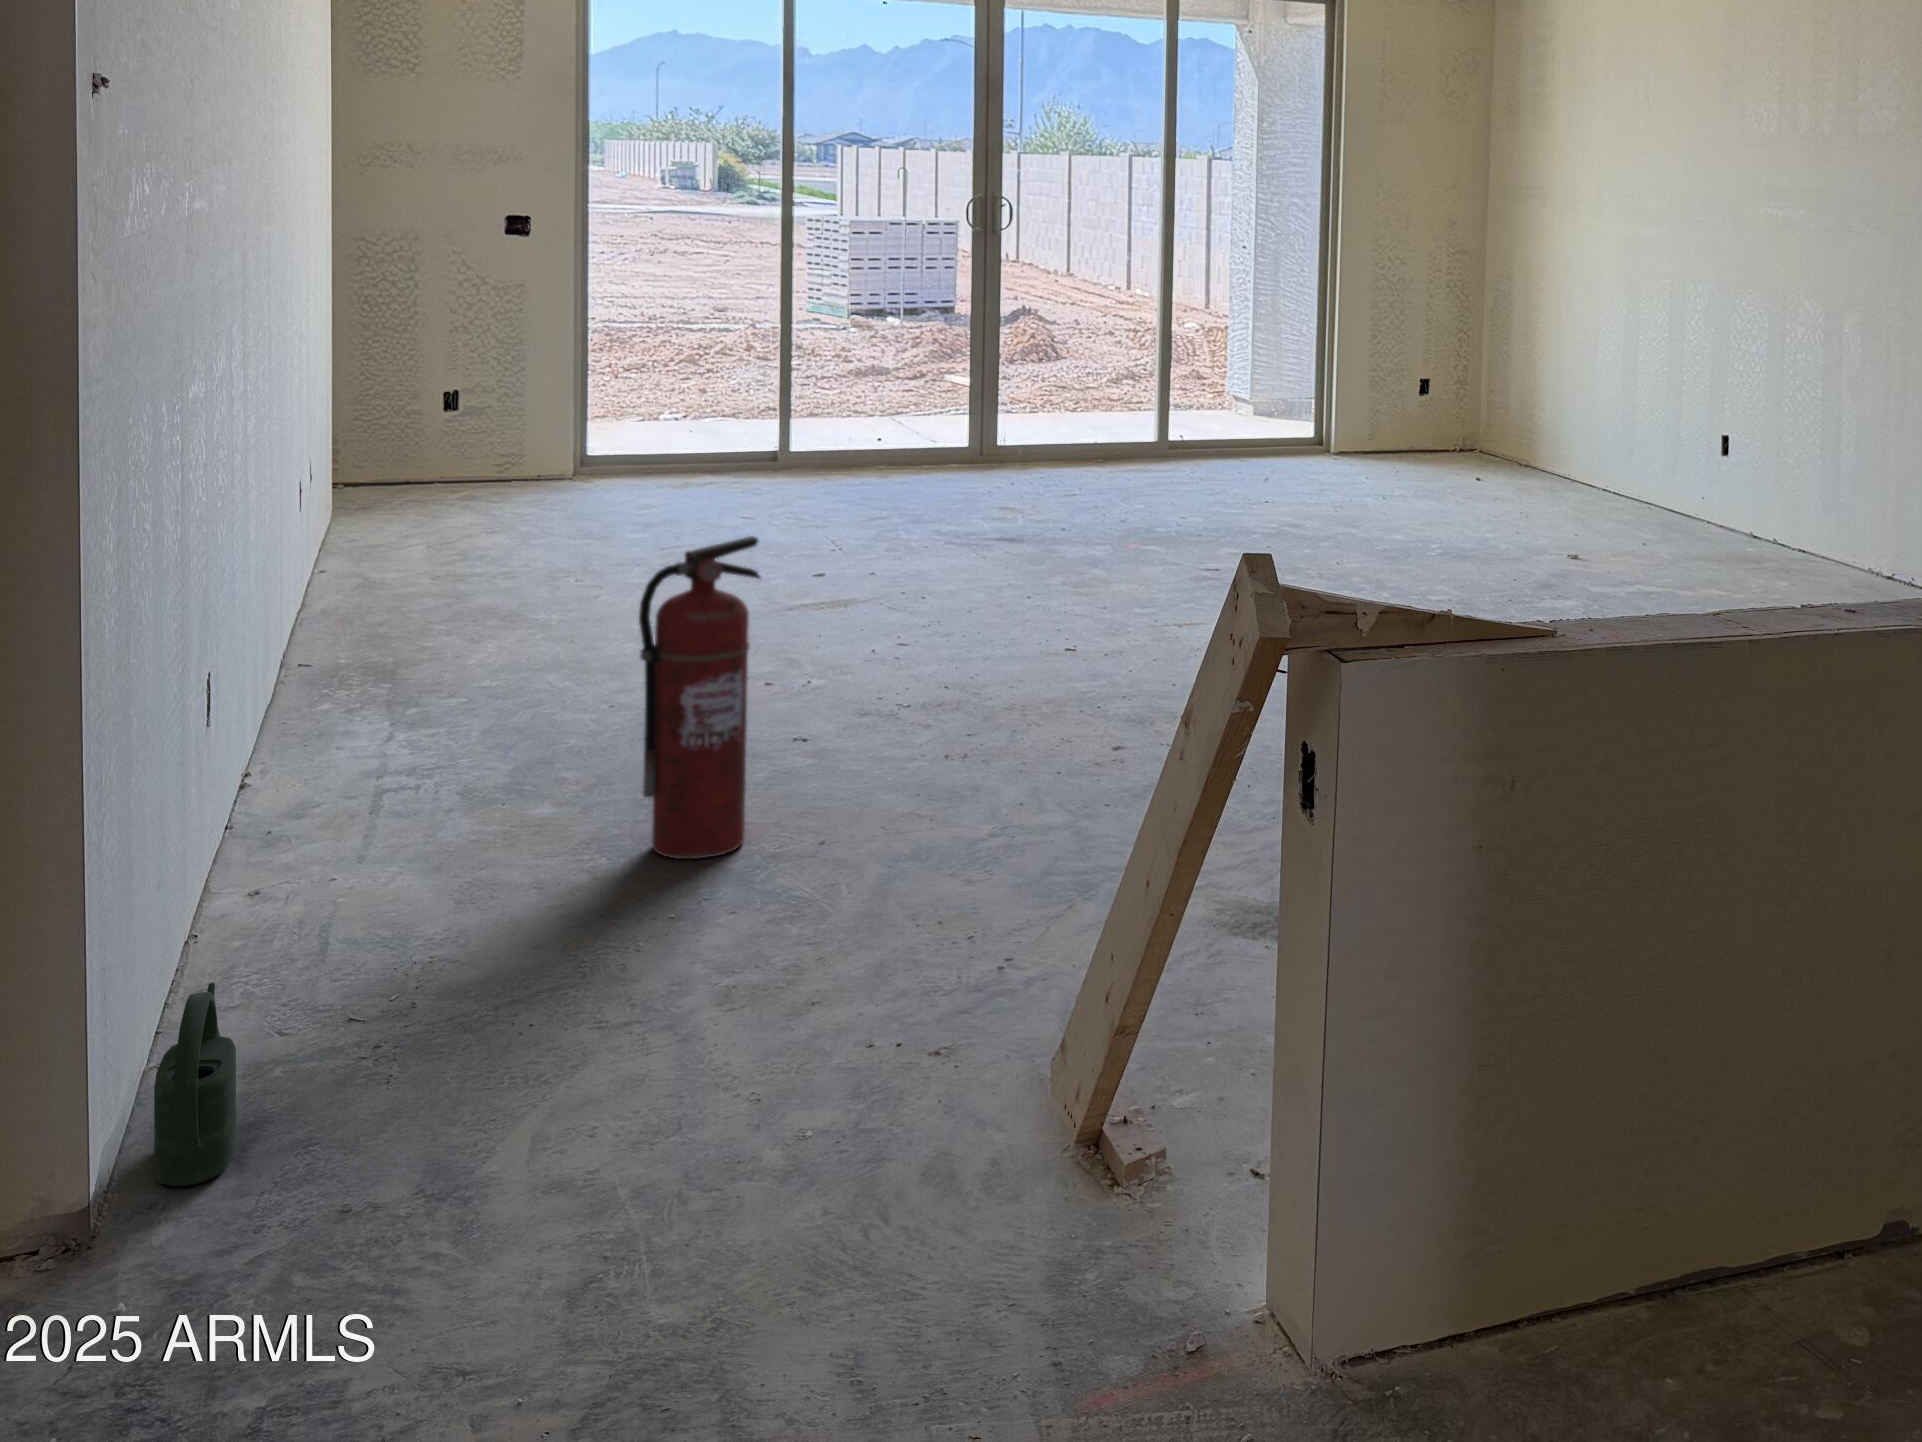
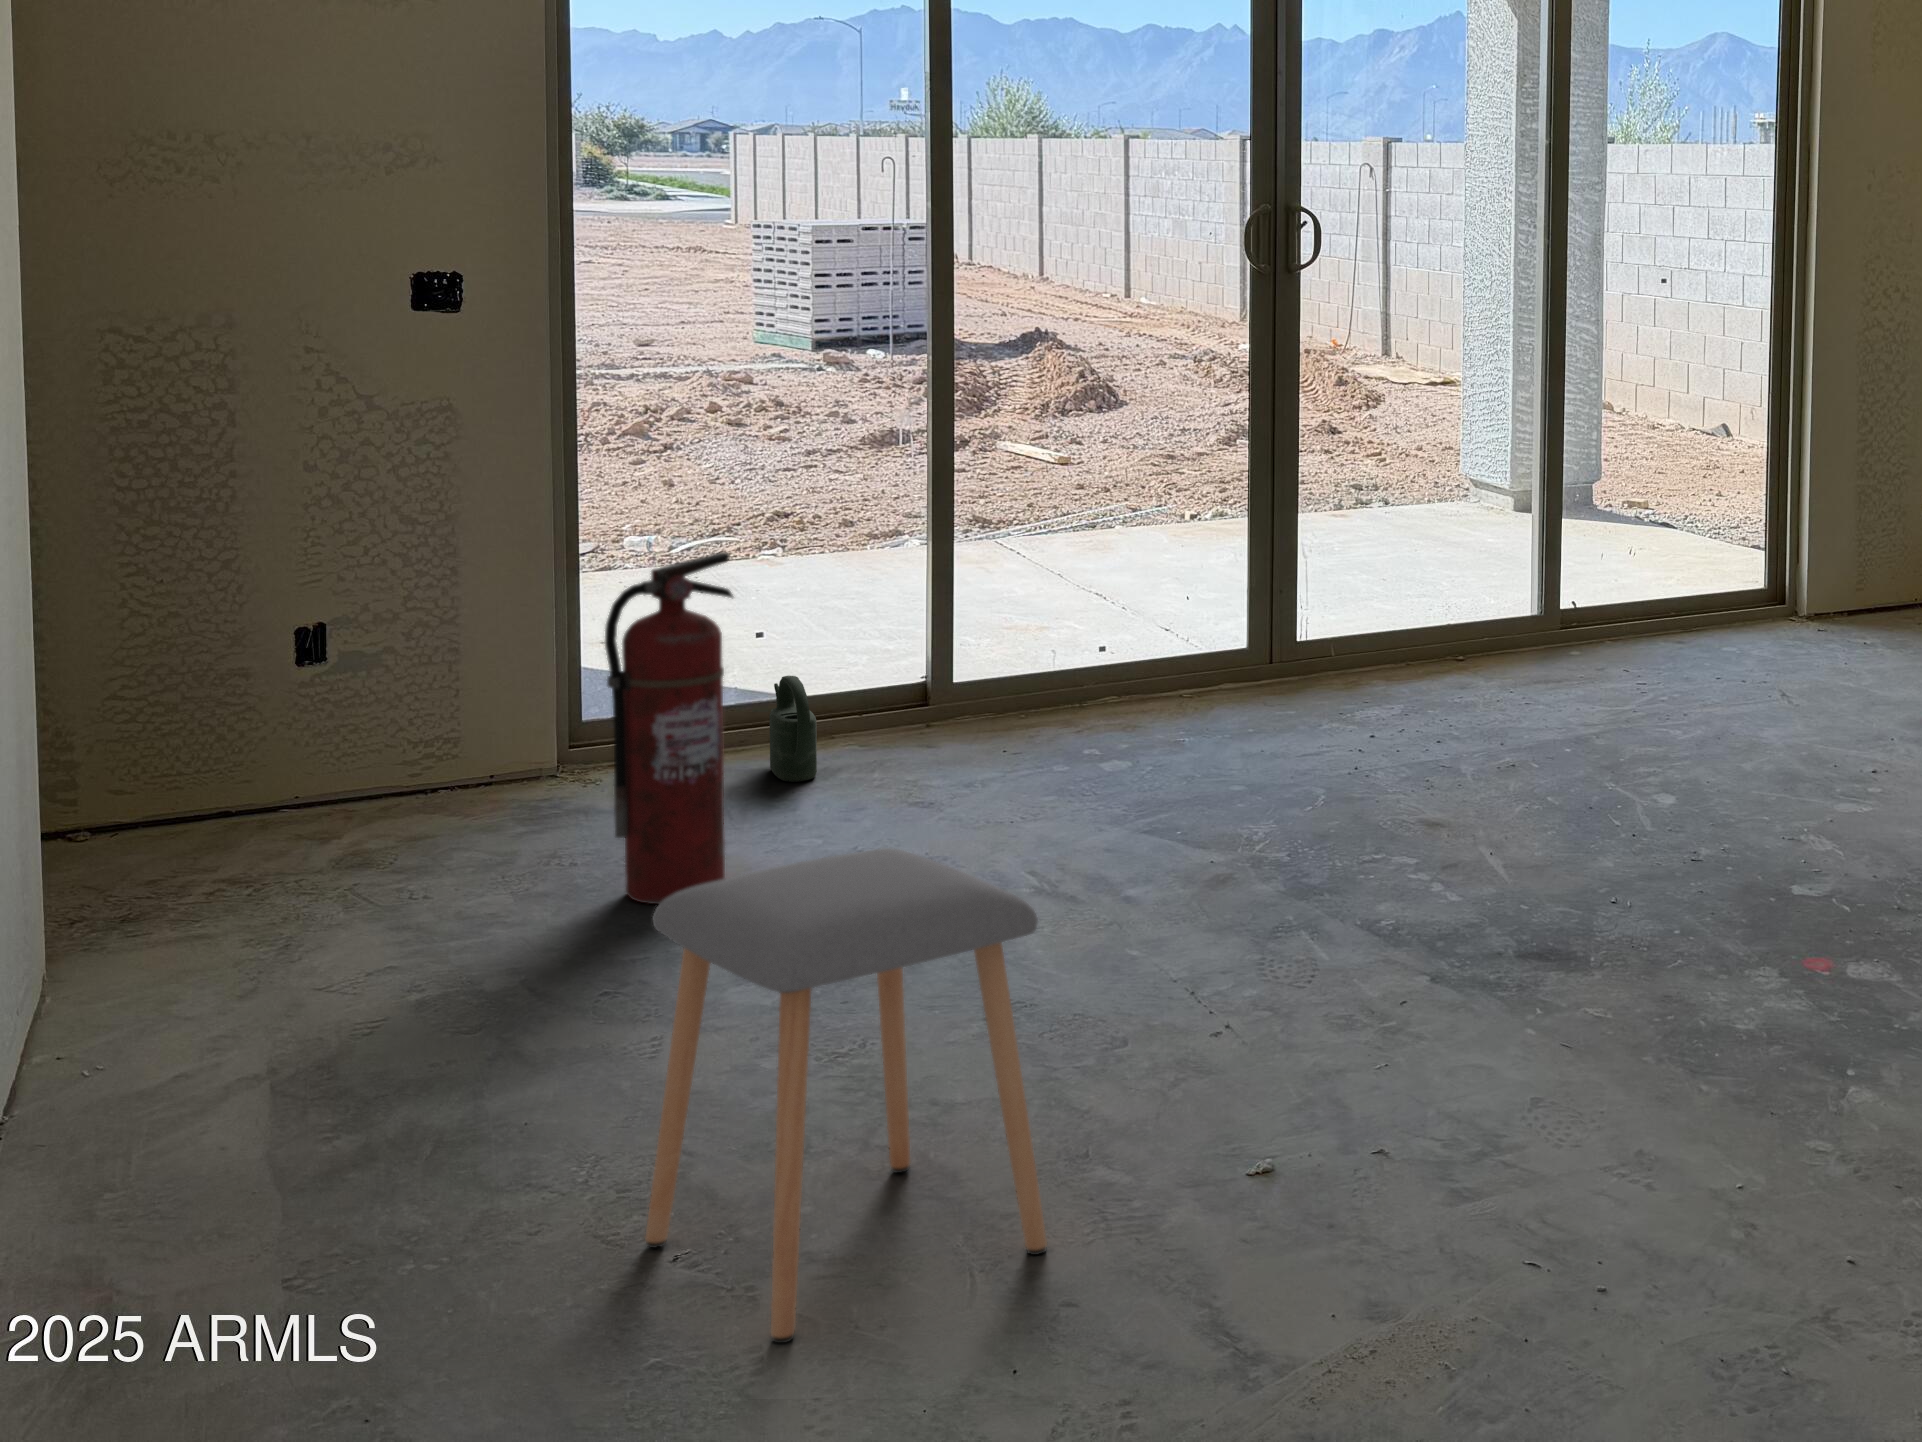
stool: none [645,856,1032,1352] -> present [645,848,1047,1343]
watering can: present [154,983,236,1186] -> present [769,676,817,782]

